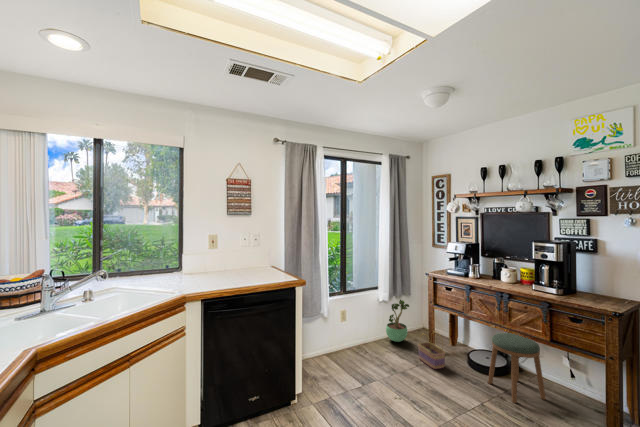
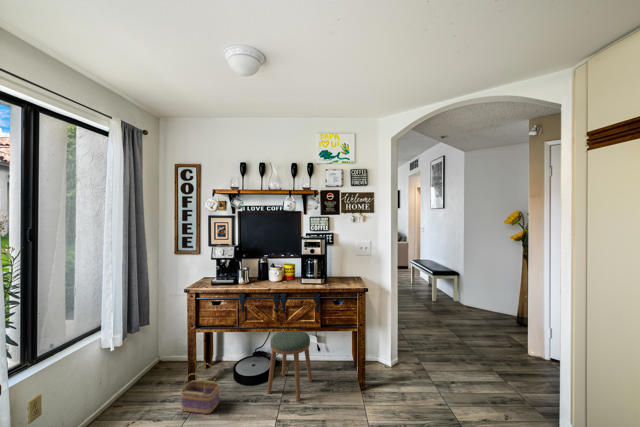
potted plant: present [386,300,409,342] -> none [114,337,151,406]

